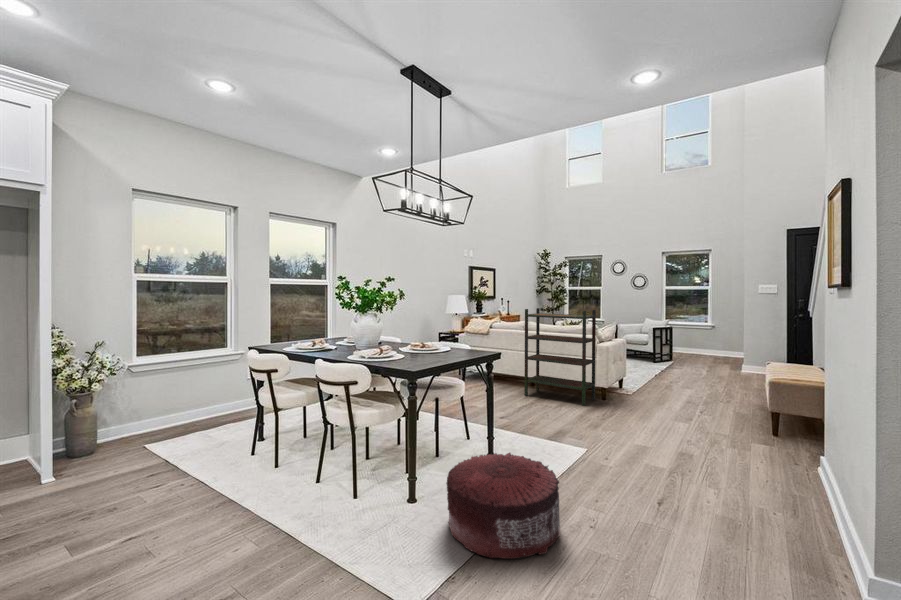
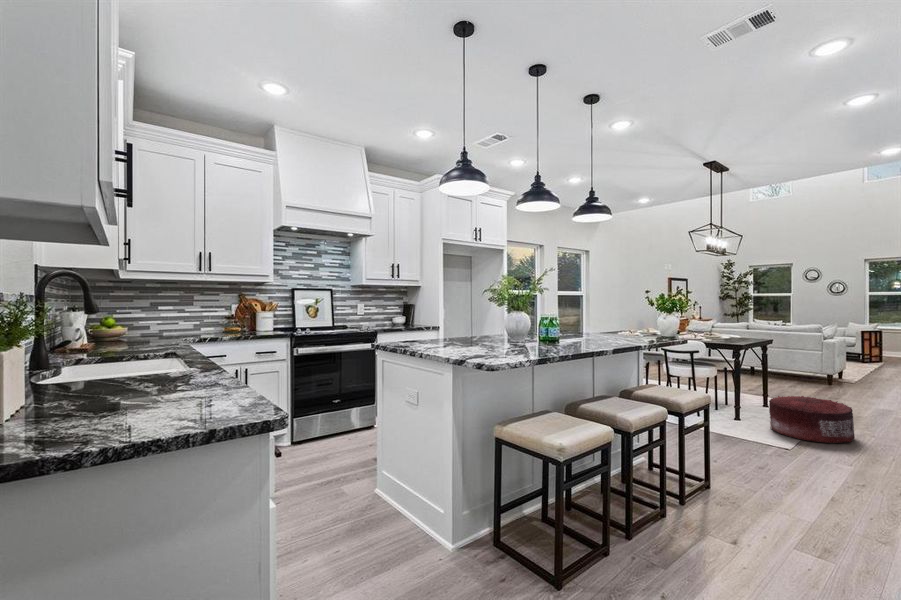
bookshelf: present [524,308,596,406] -> none [752,312,822,388]

